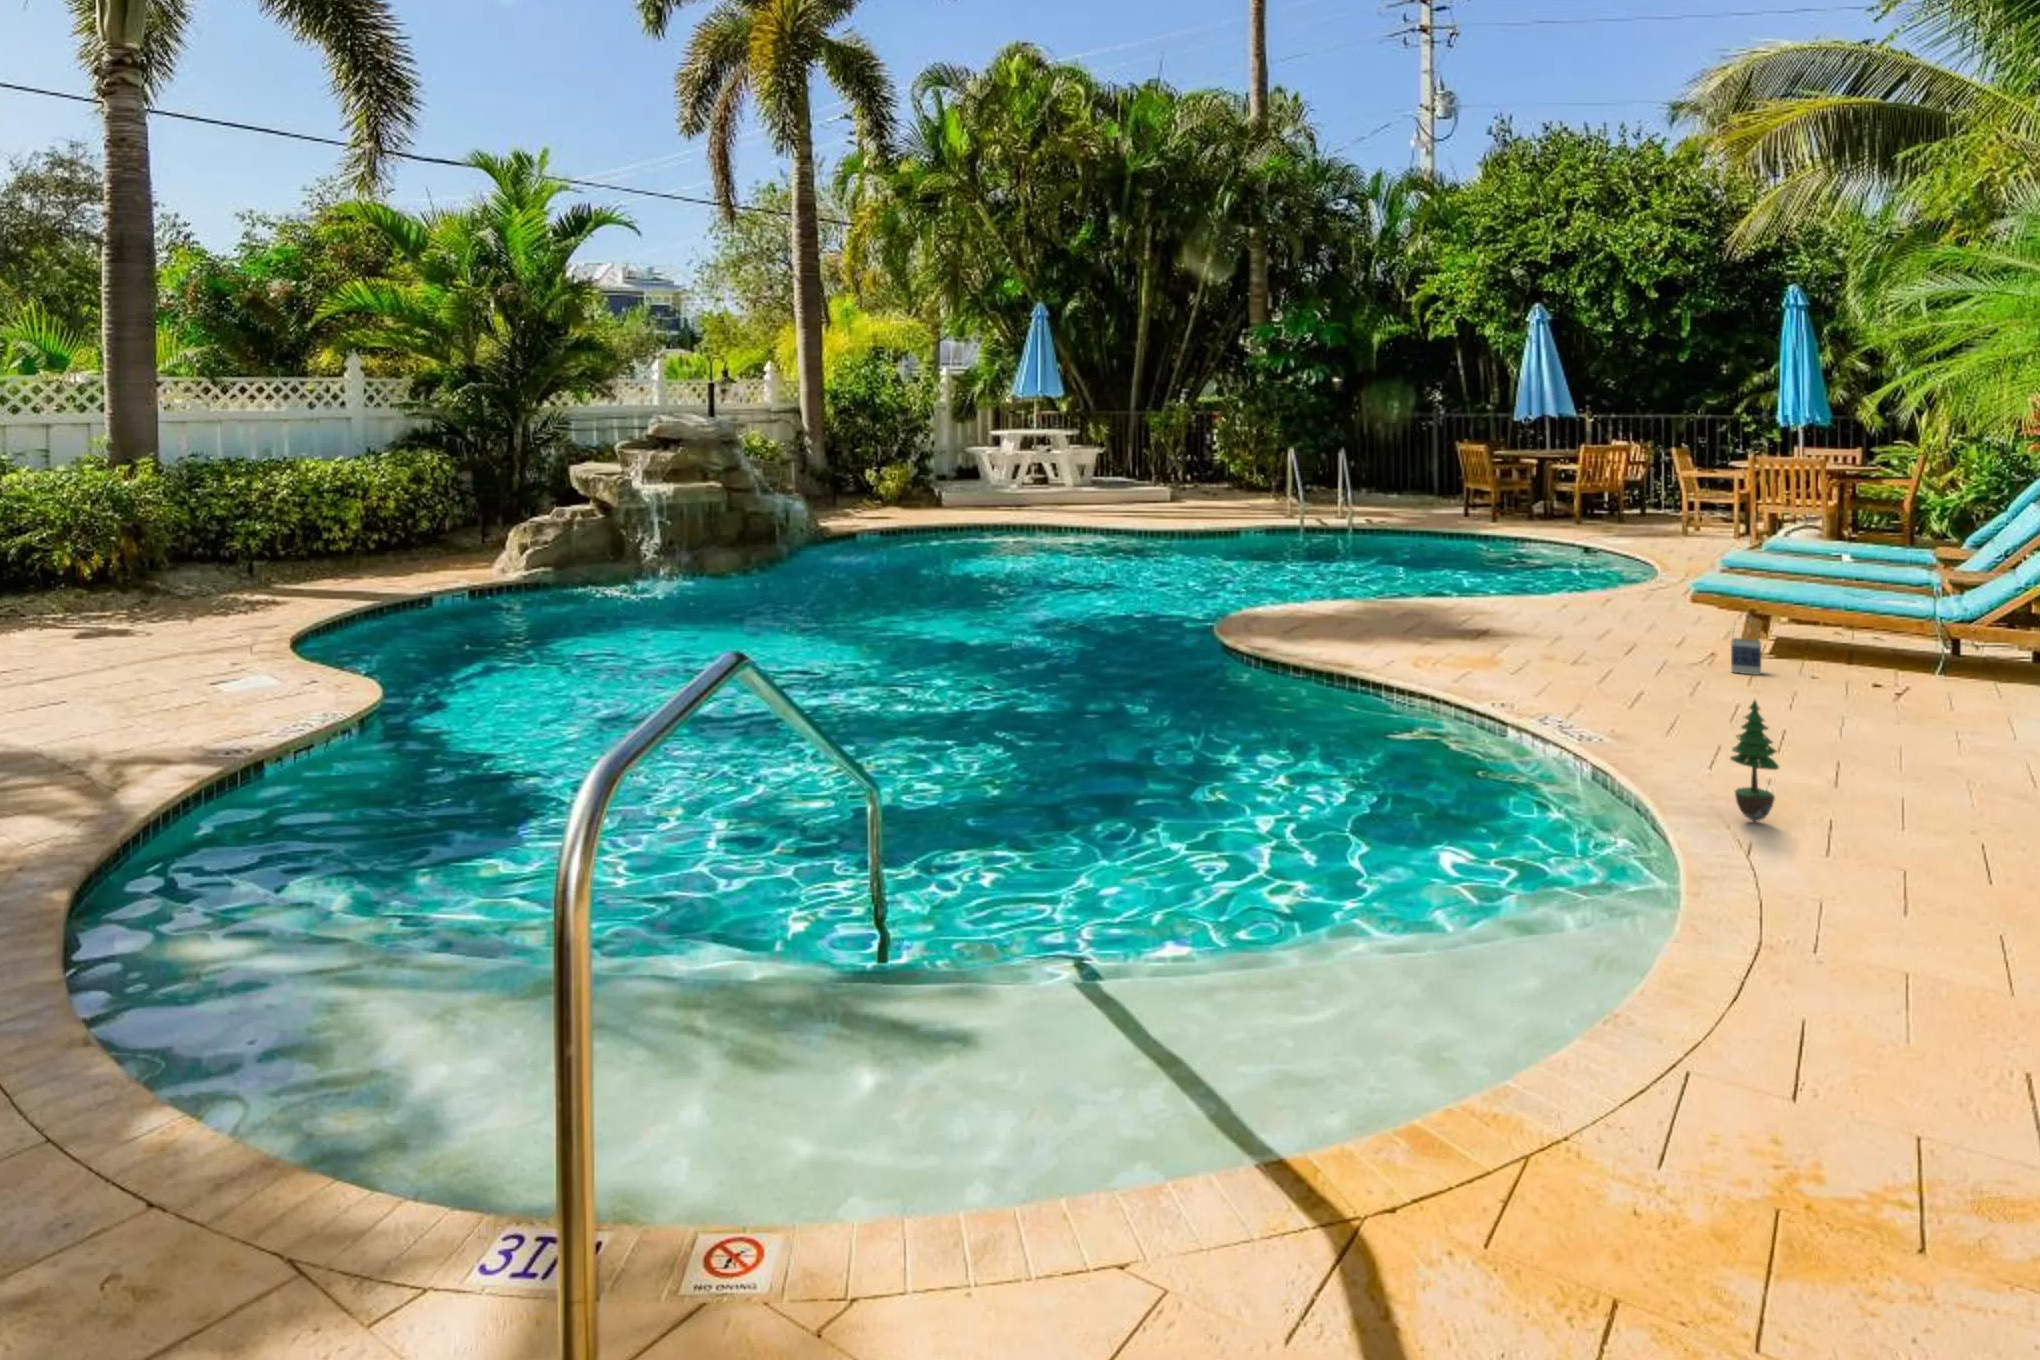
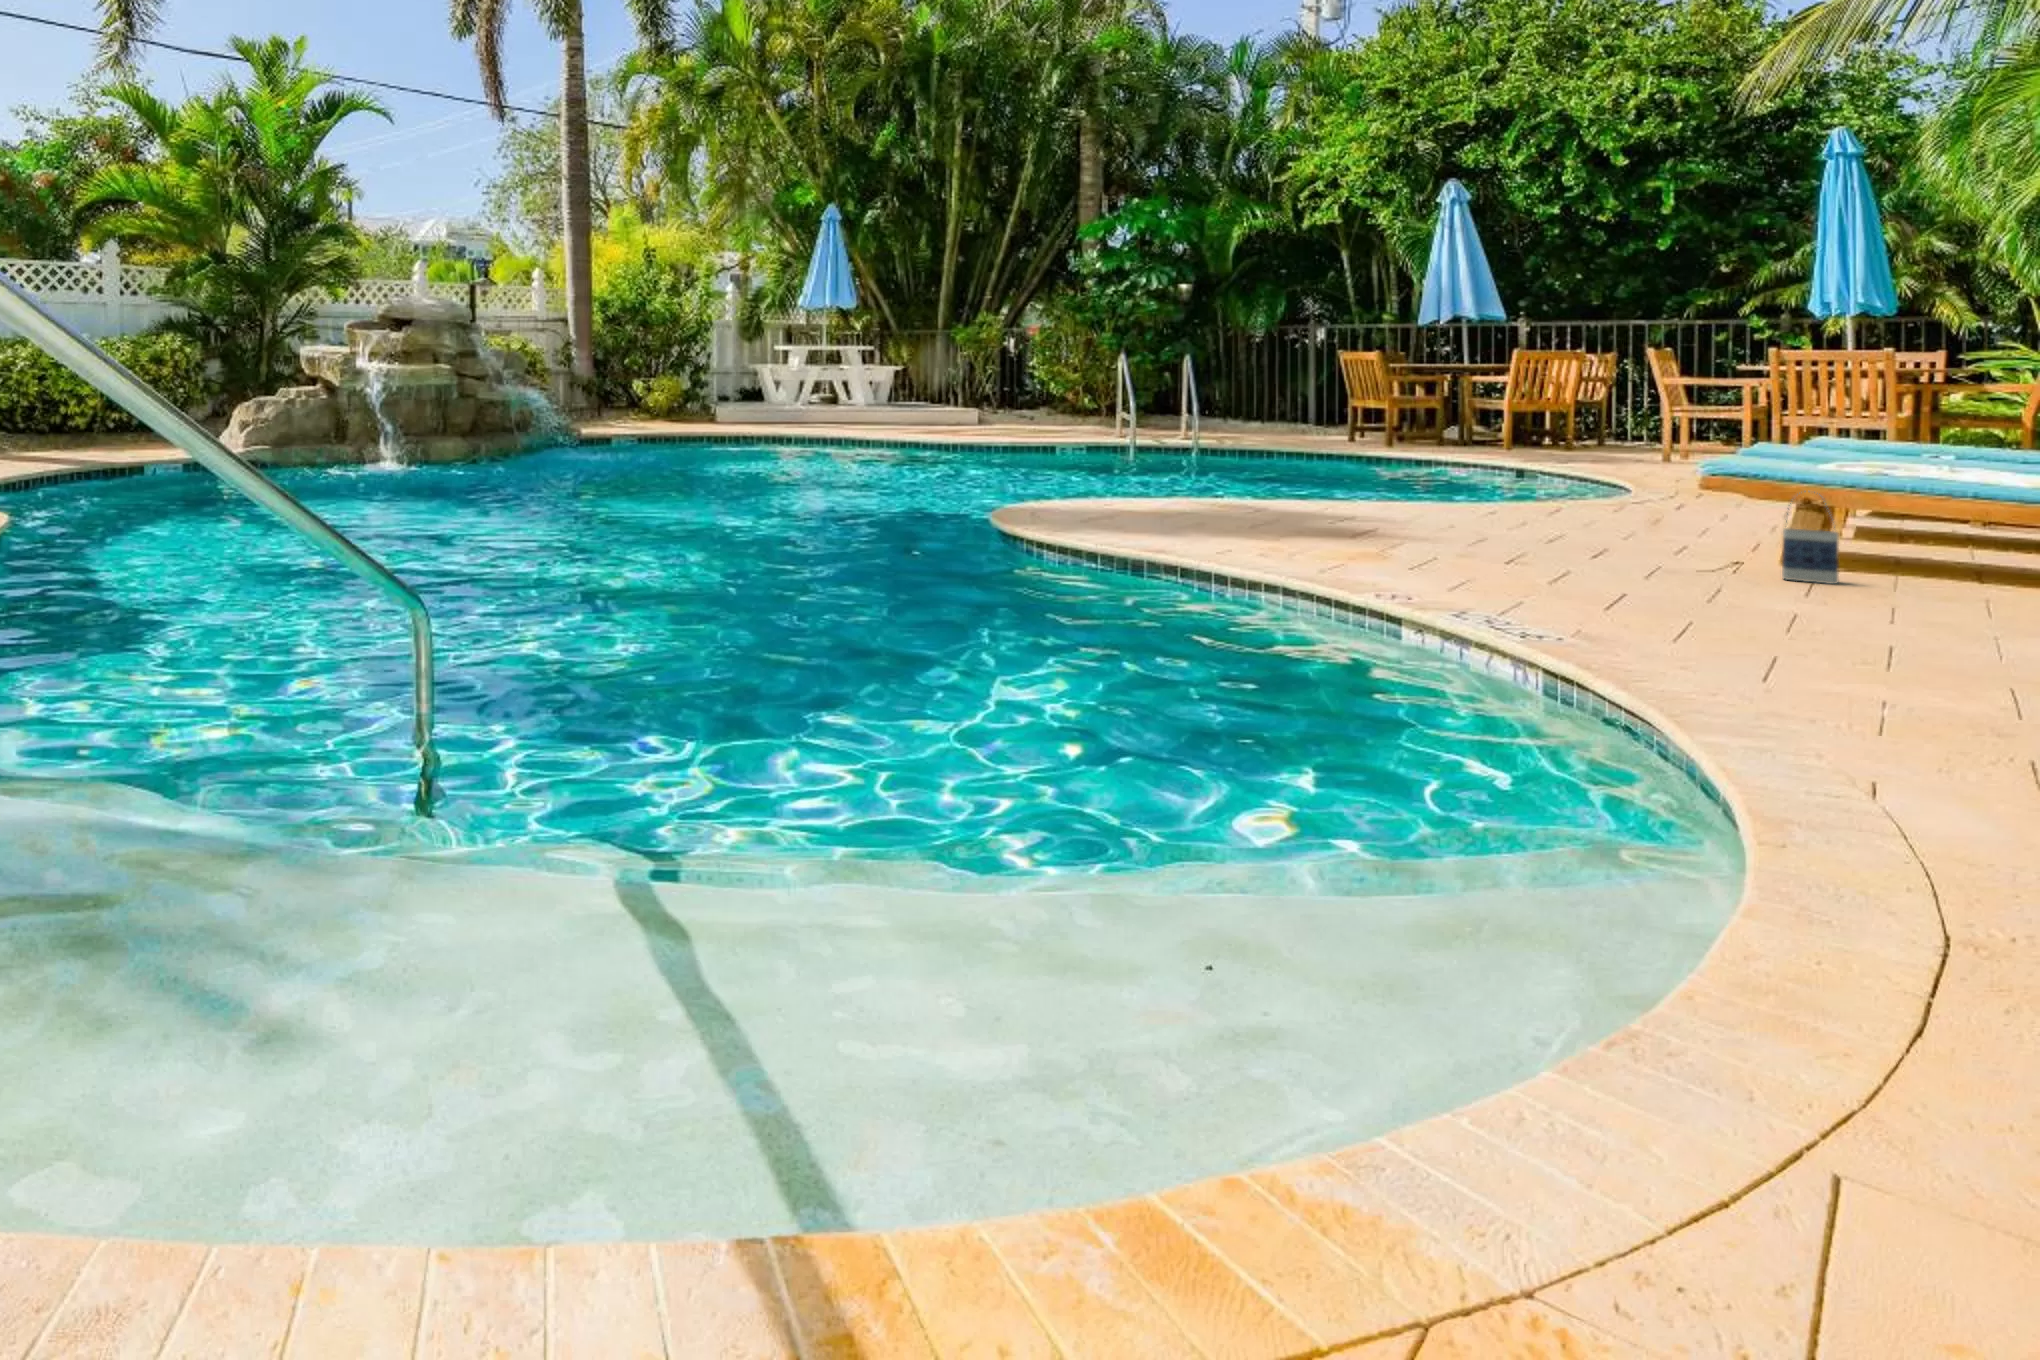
potted tree: present [1730,700,1779,822] -> none [1840,540,1957,768]

